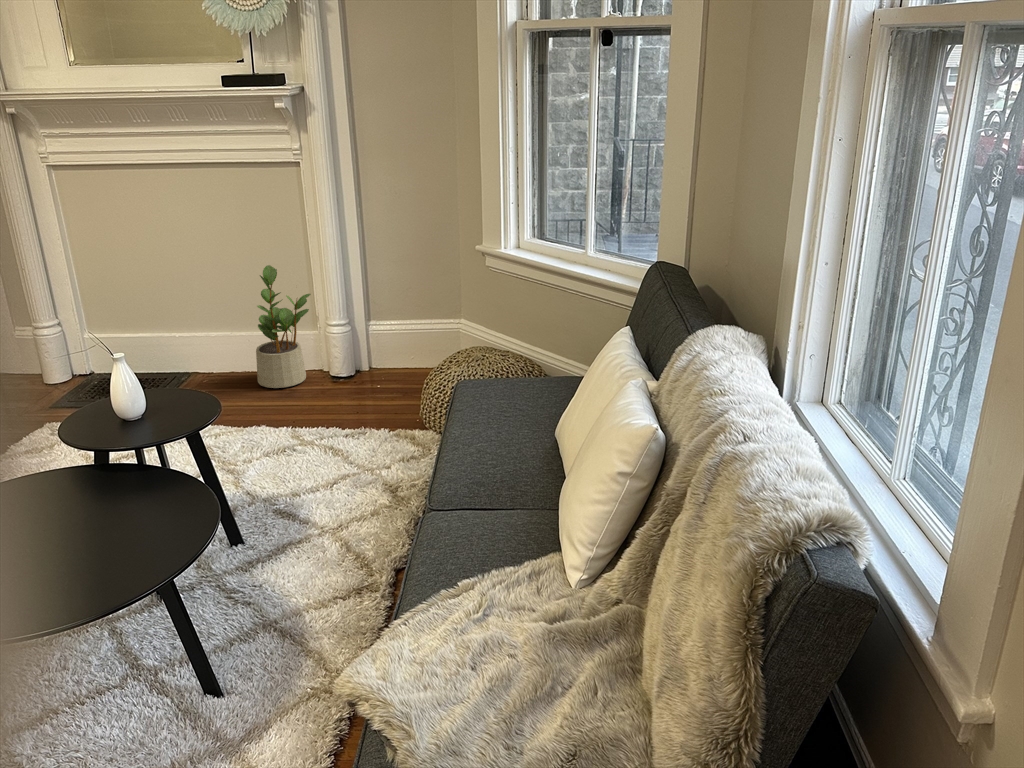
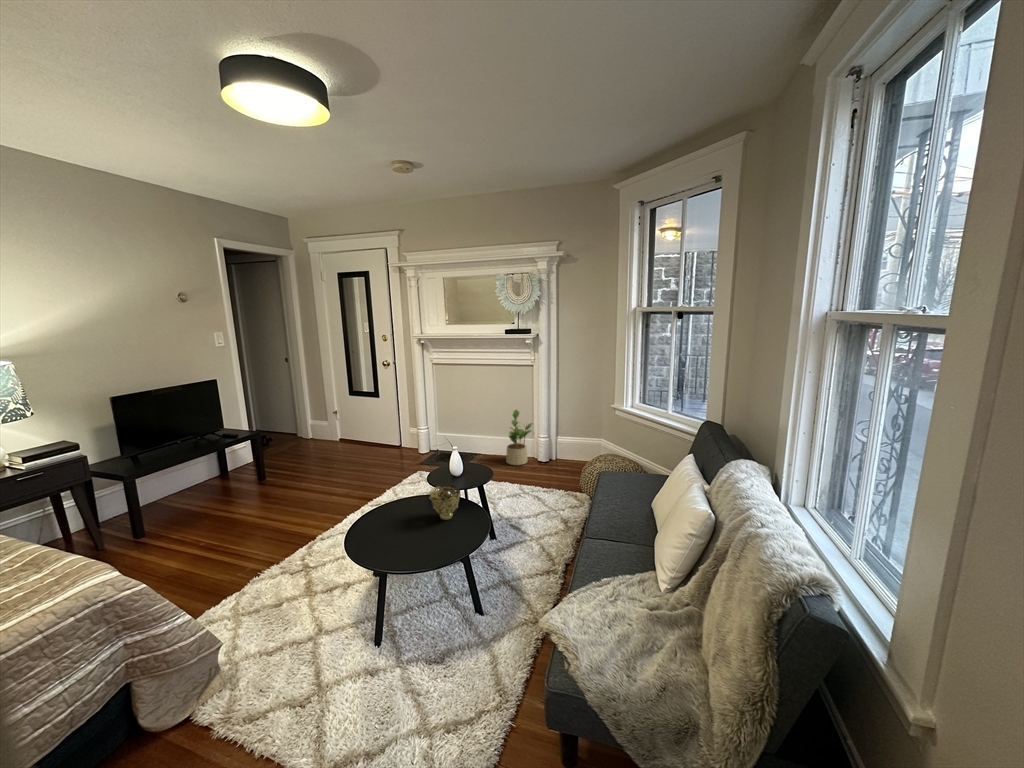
decorative bowl: none [61,439,141,515] -> present [429,486,461,520]

